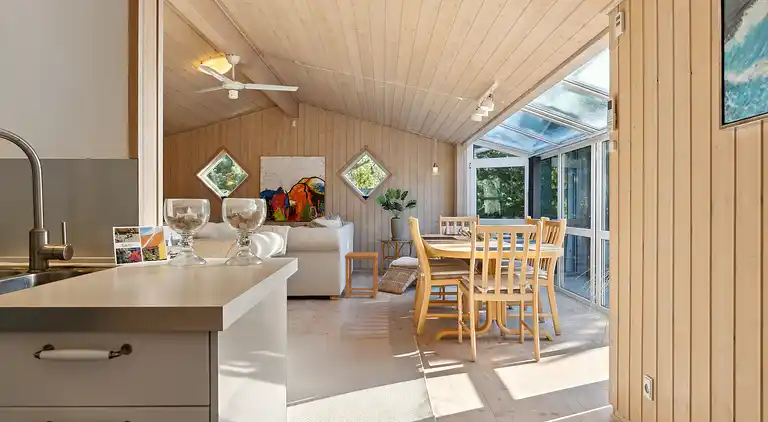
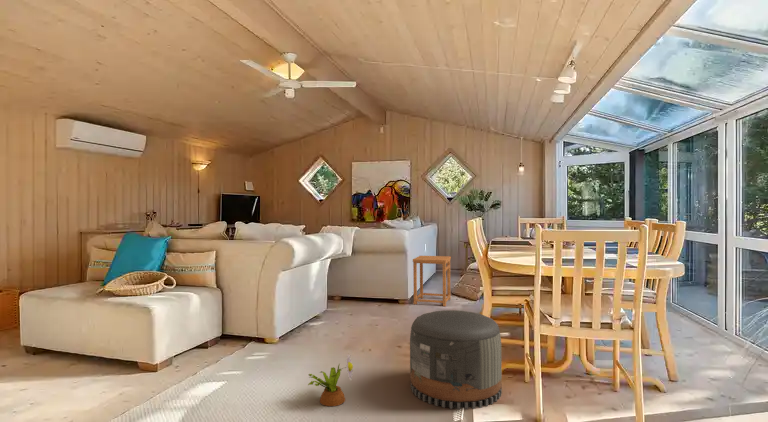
pouf: none [373,291,444,362] -> present [410,310,502,409]
decorative plant: none [295,326,333,368] -> present [308,354,353,406]

